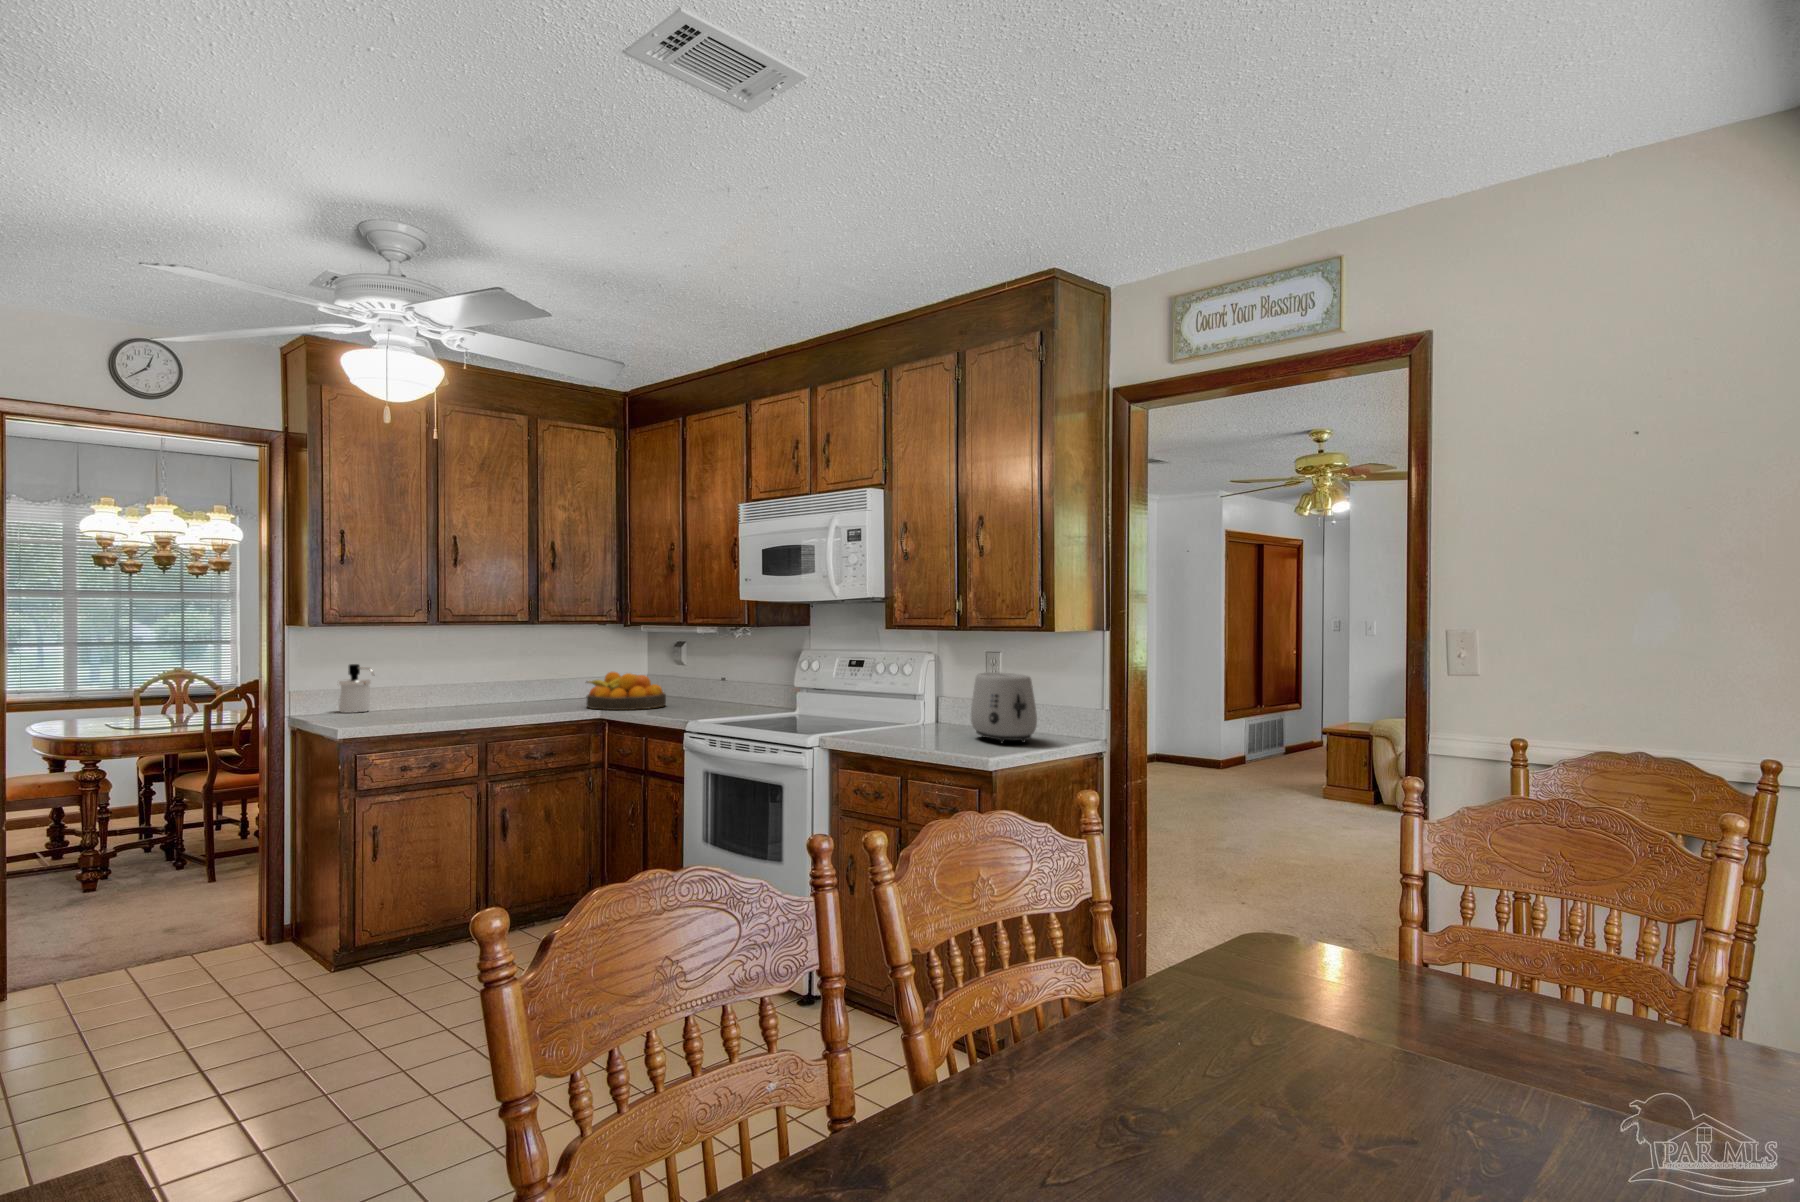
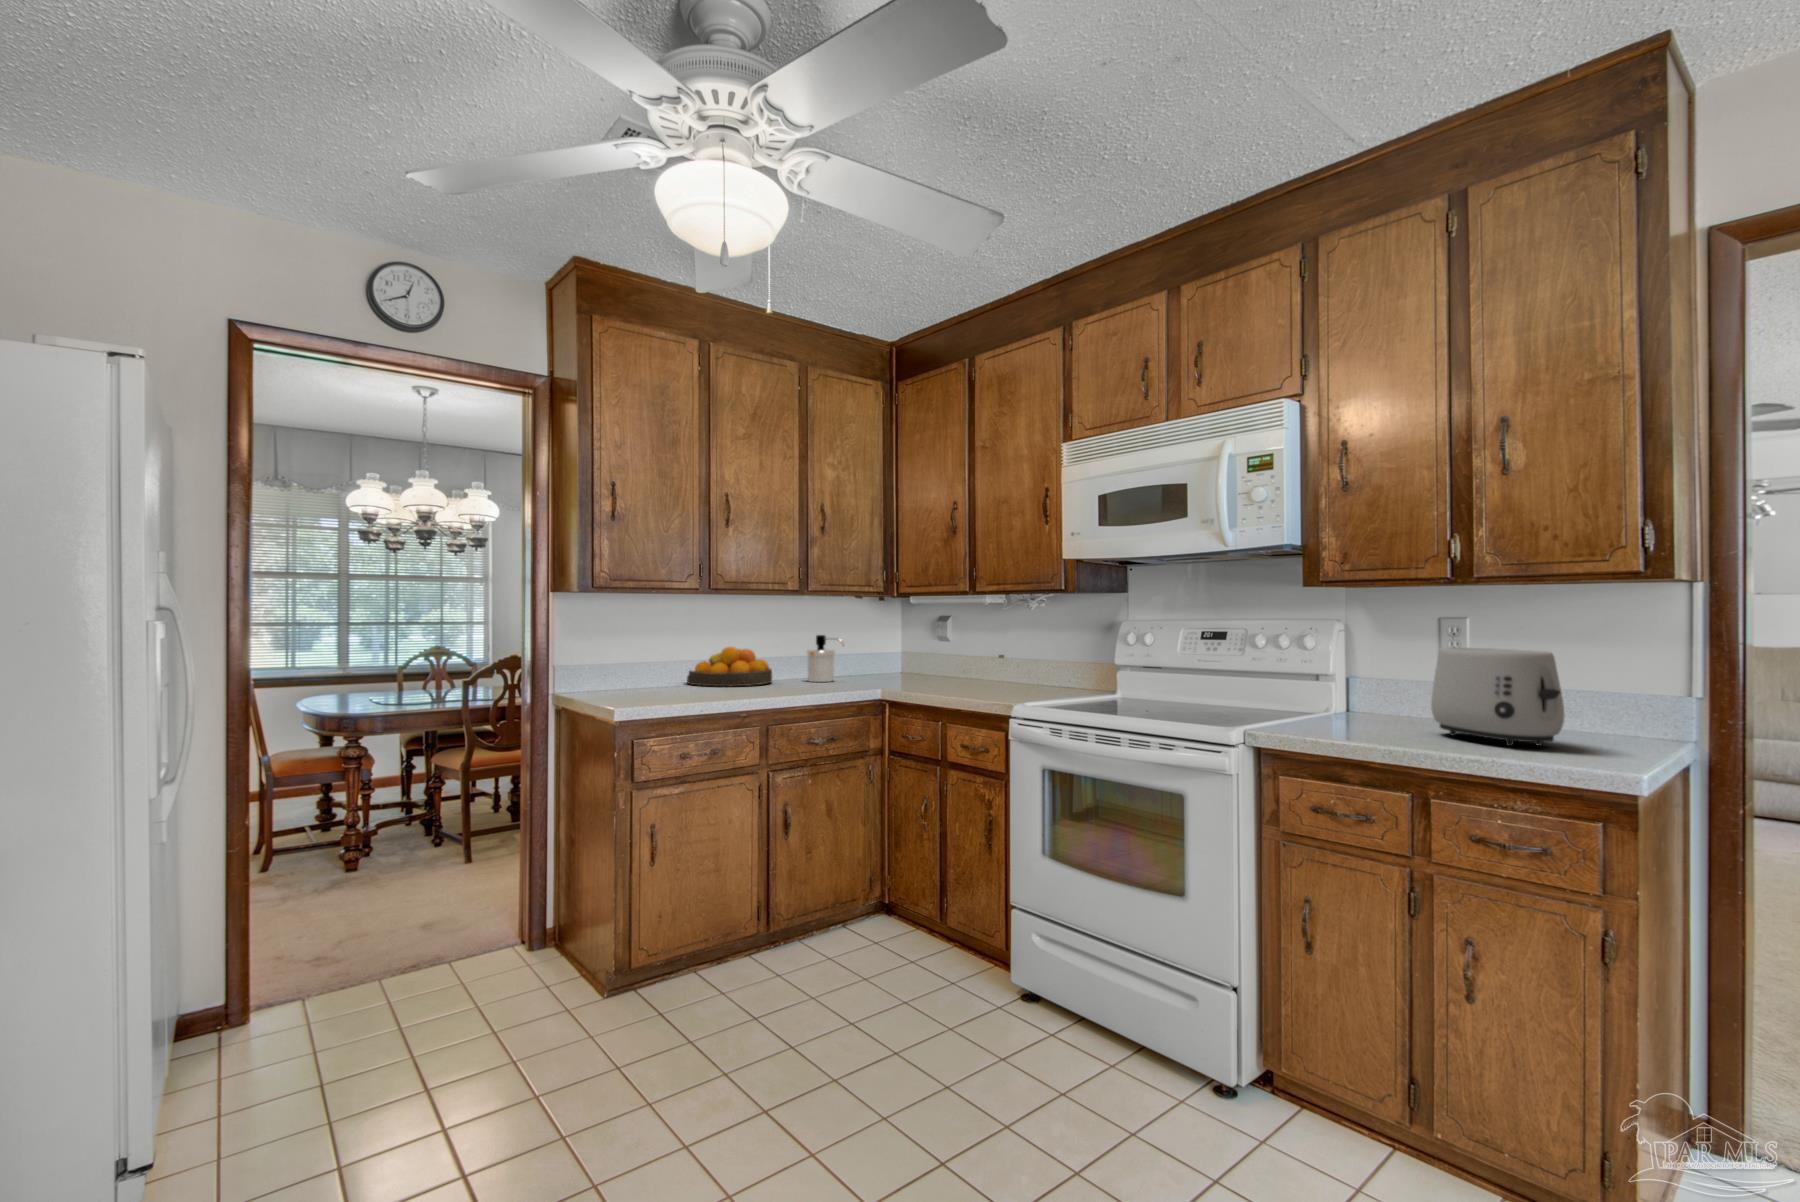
soap dispenser: present [339,664,374,713] -> present [807,635,844,682]
fruit bowl: present [586,672,666,710] -> present [687,647,772,687]

